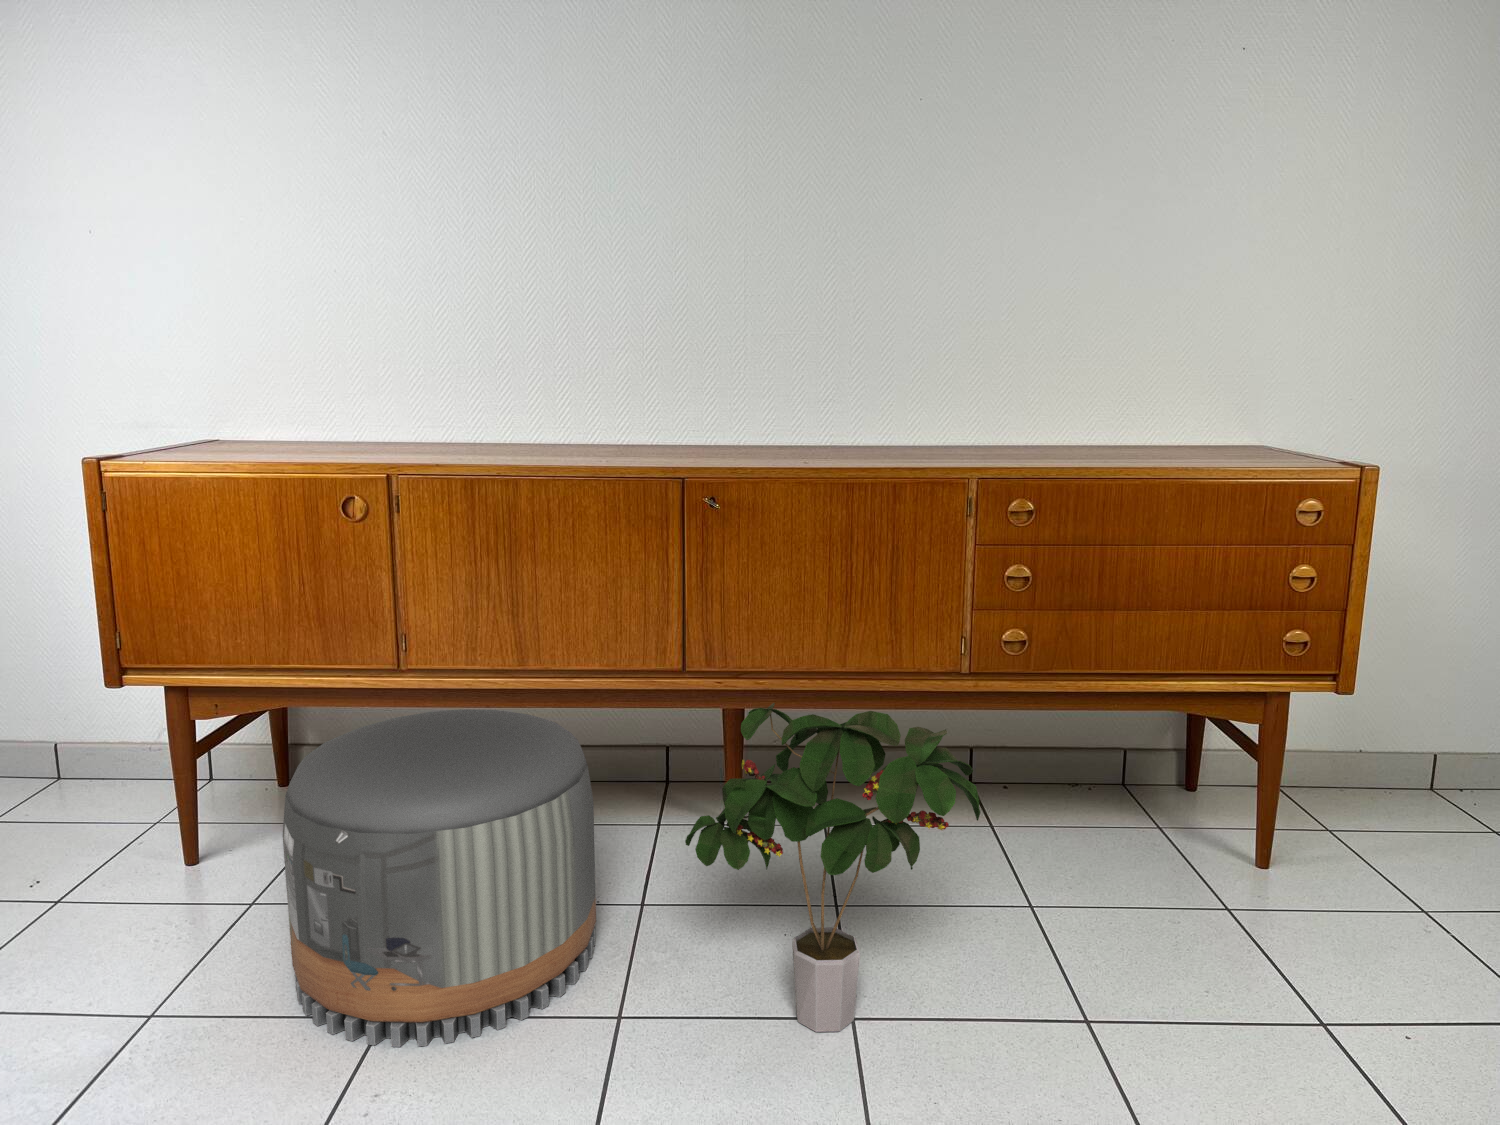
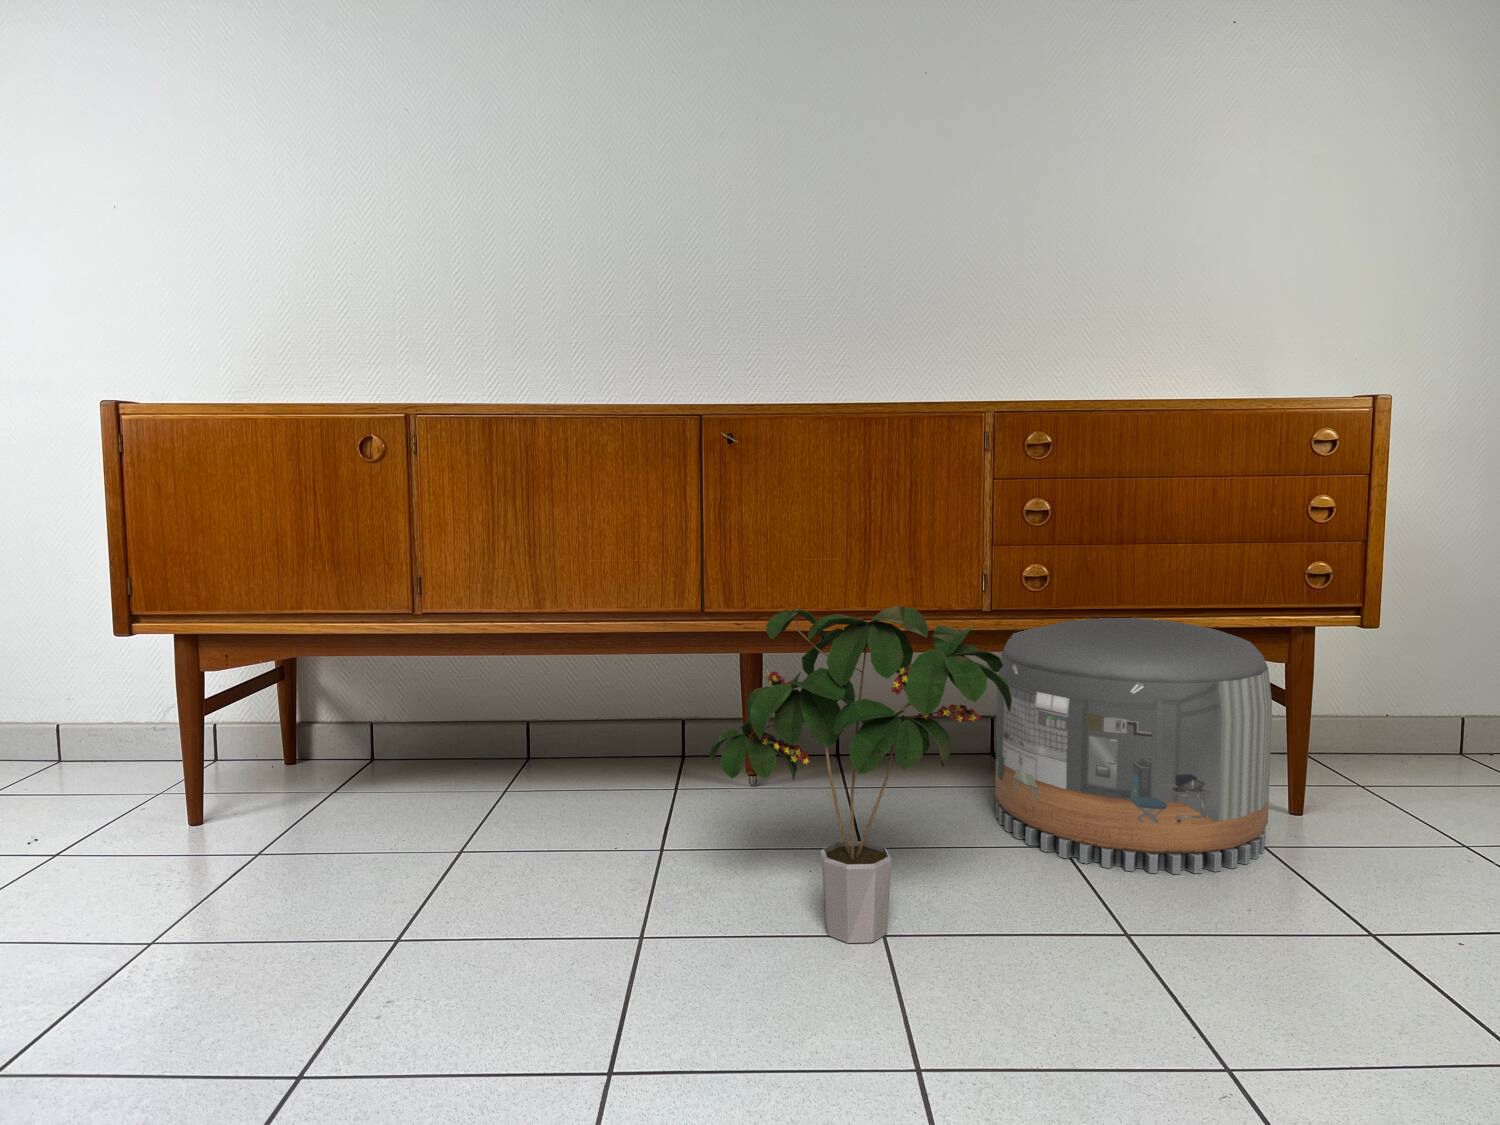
pouf: present [283,709,596,1047] -> present [995,618,1272,874]

